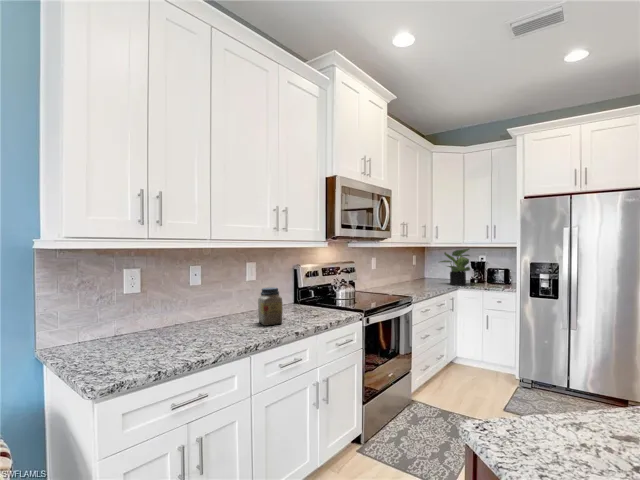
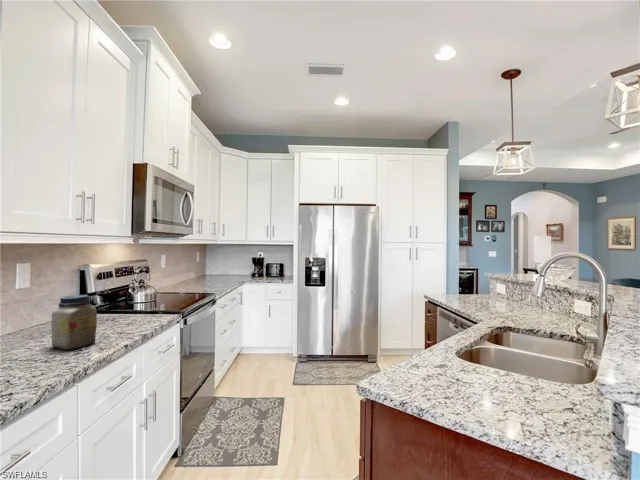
potted plant: present [440,249,470,286] -> none [224,246,257,280]

